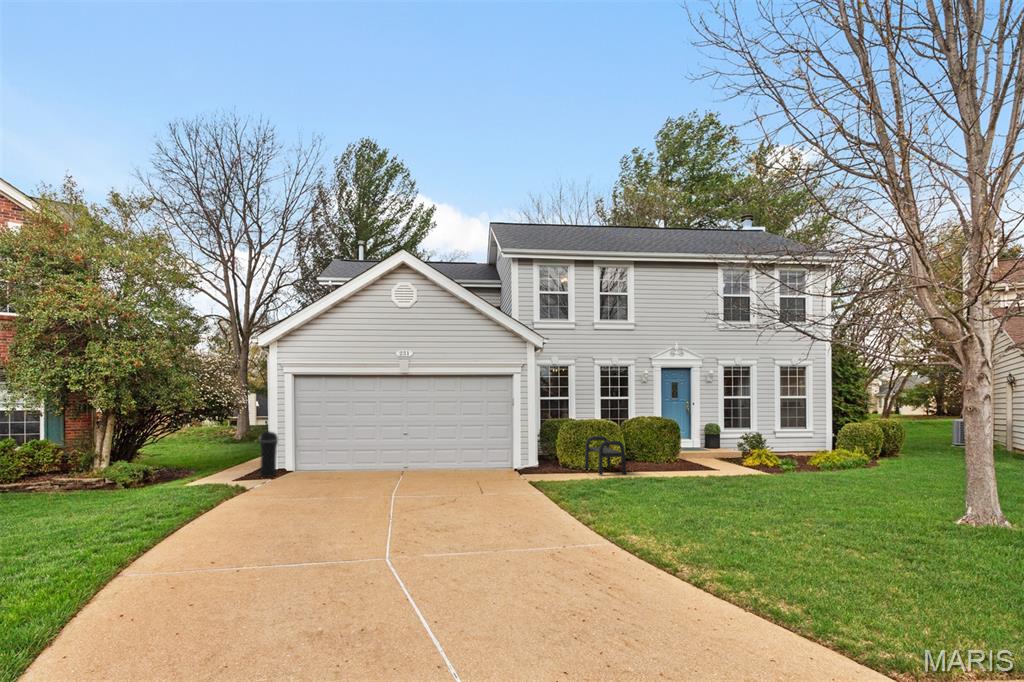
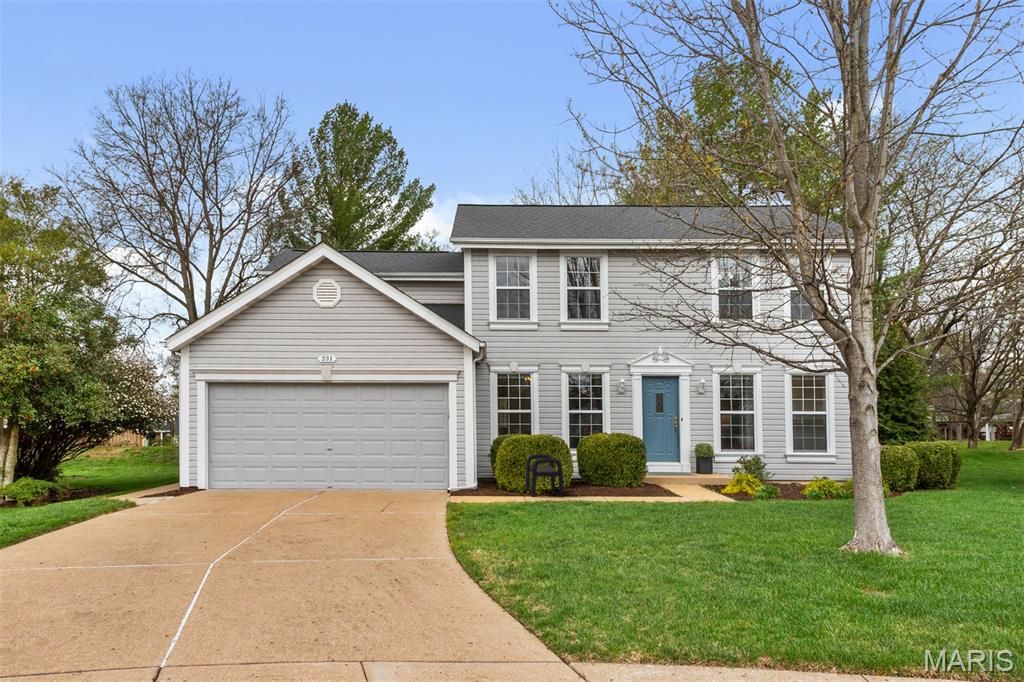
trash can: present [259,431,278,477] -> none [165,444,187,494]

